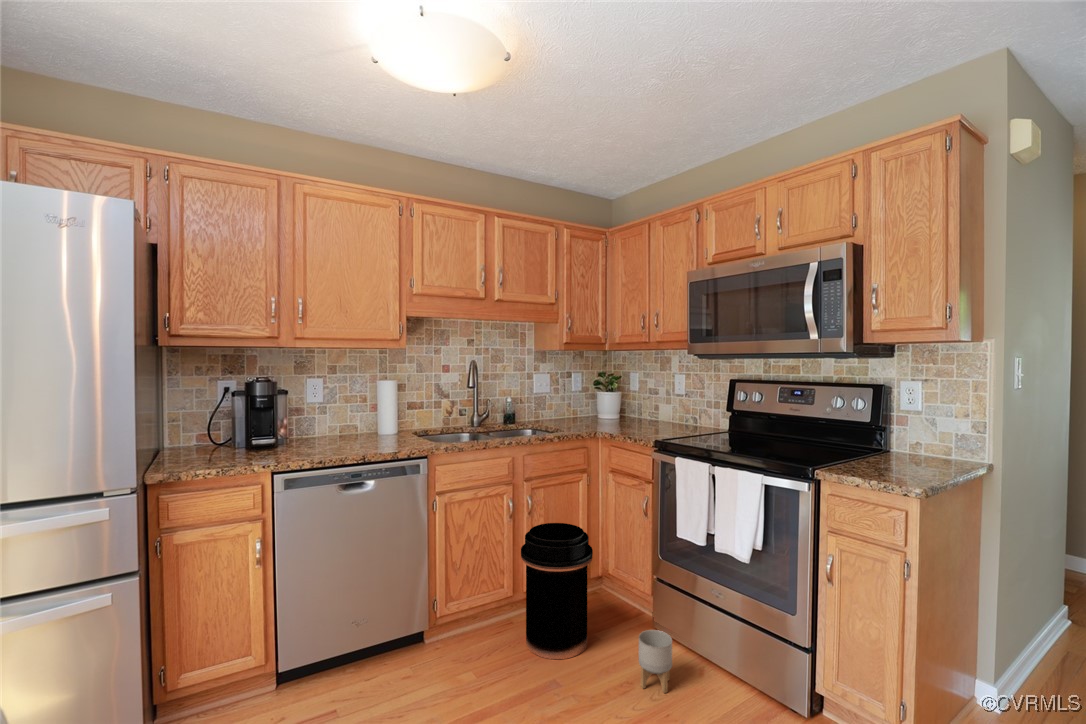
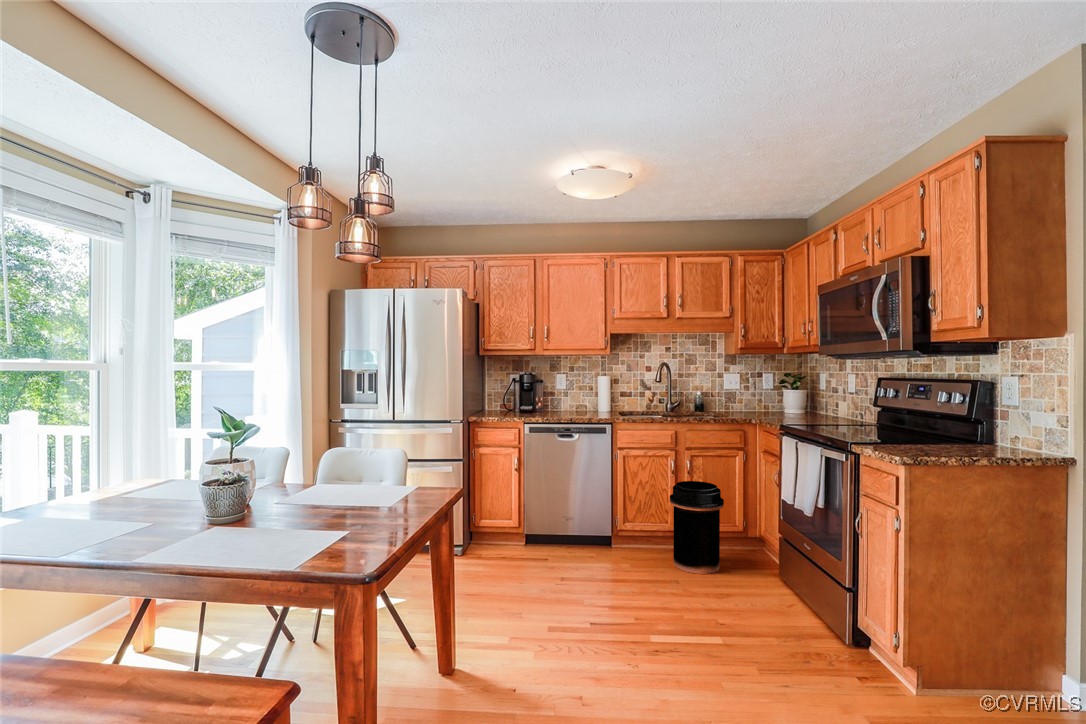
planter: present [639,630,672,693] -> none [732,561,758,604]

